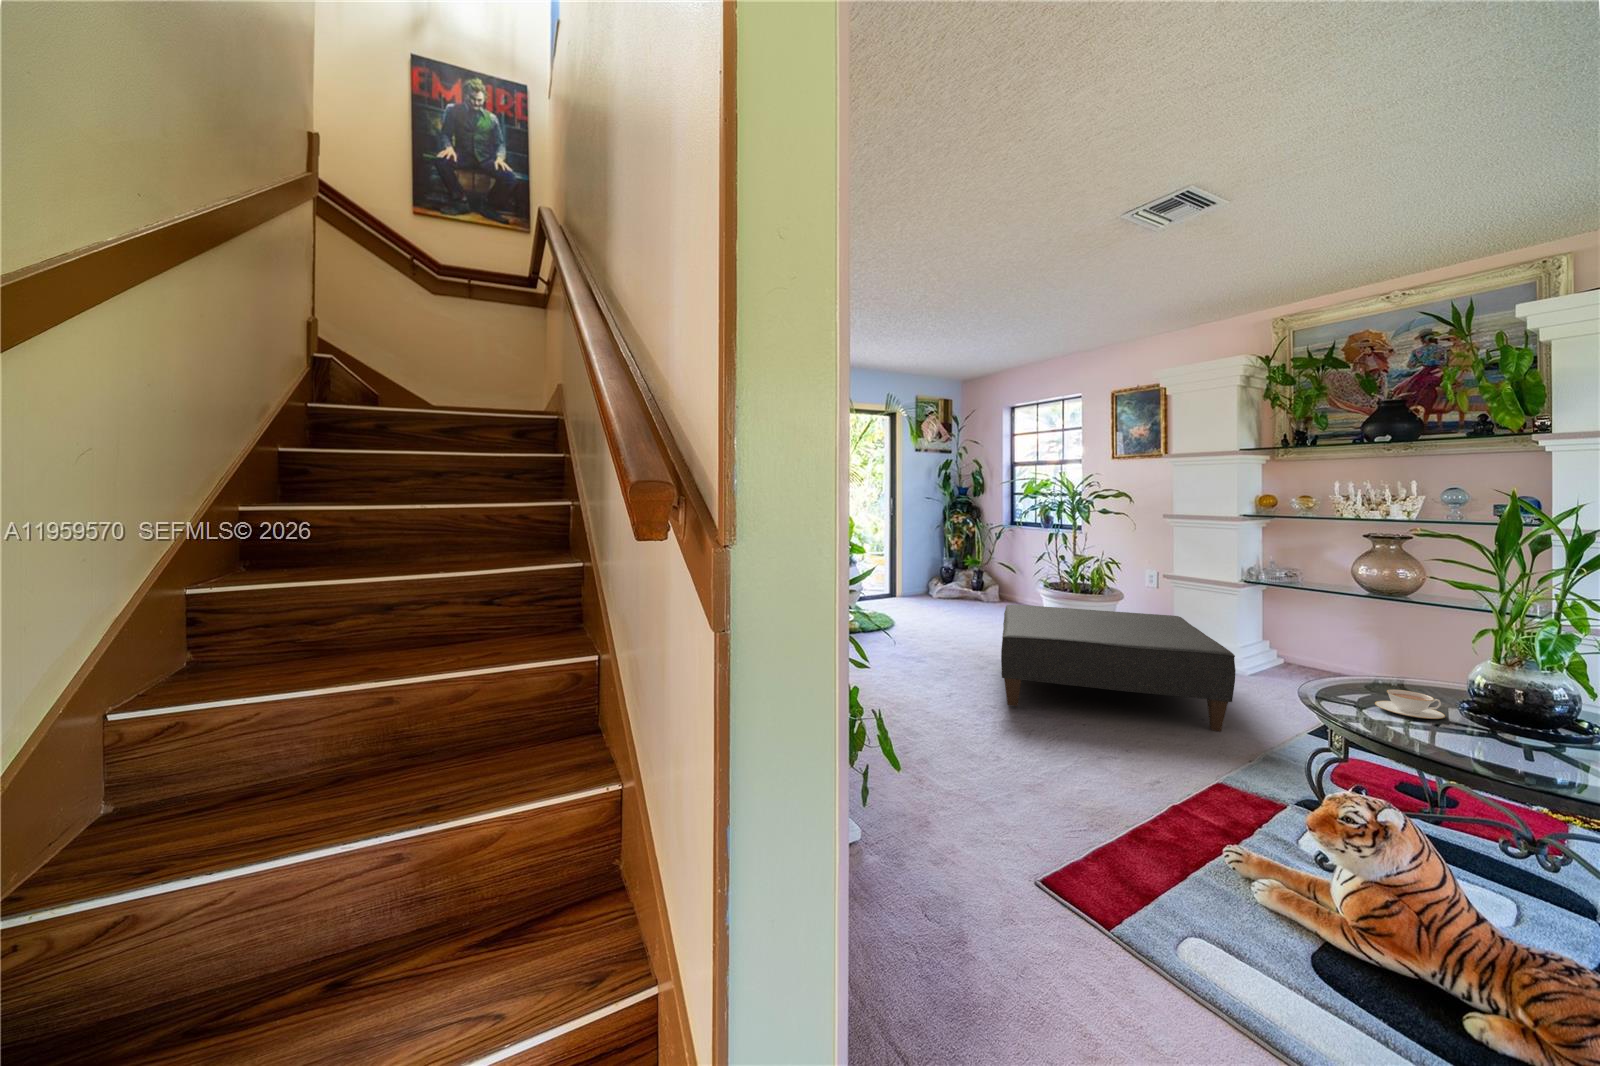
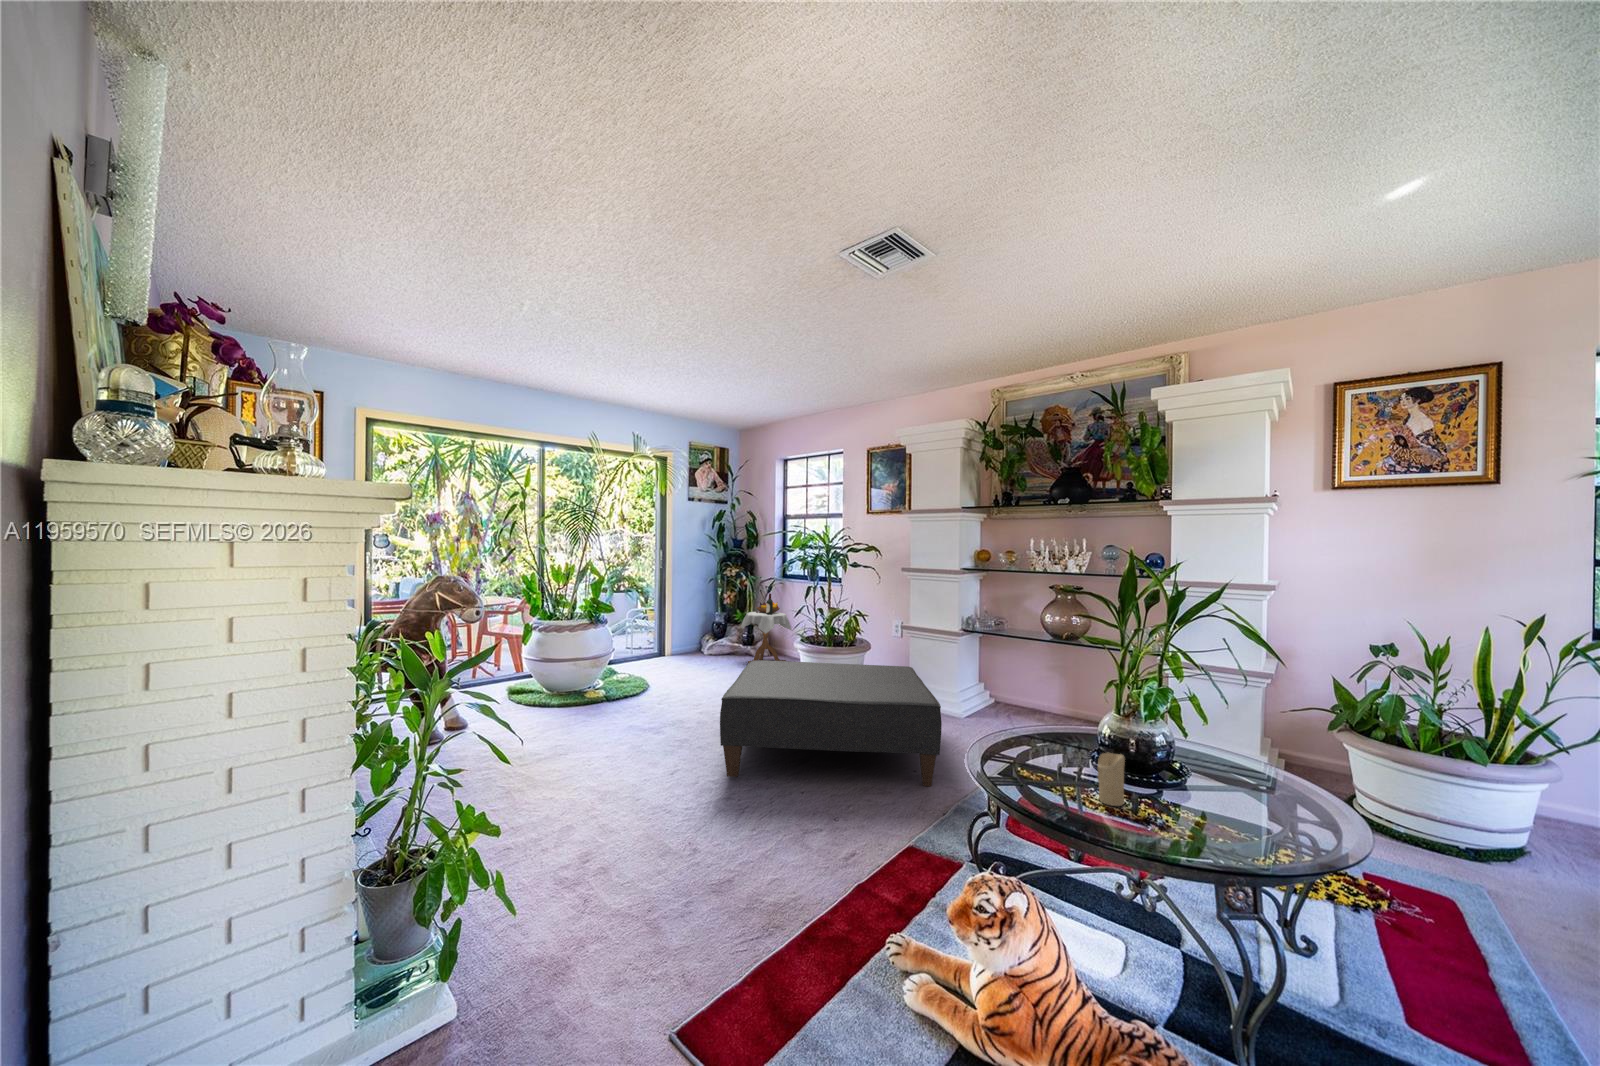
side table: none [973,541,1025,609] -> present [741,594,791,664]
teacup: present [1375,689,1445,719] -> none [1032,736,1085,765]
candle: none [1477,707,1516,759] -> present [1098,753,1125,806]

